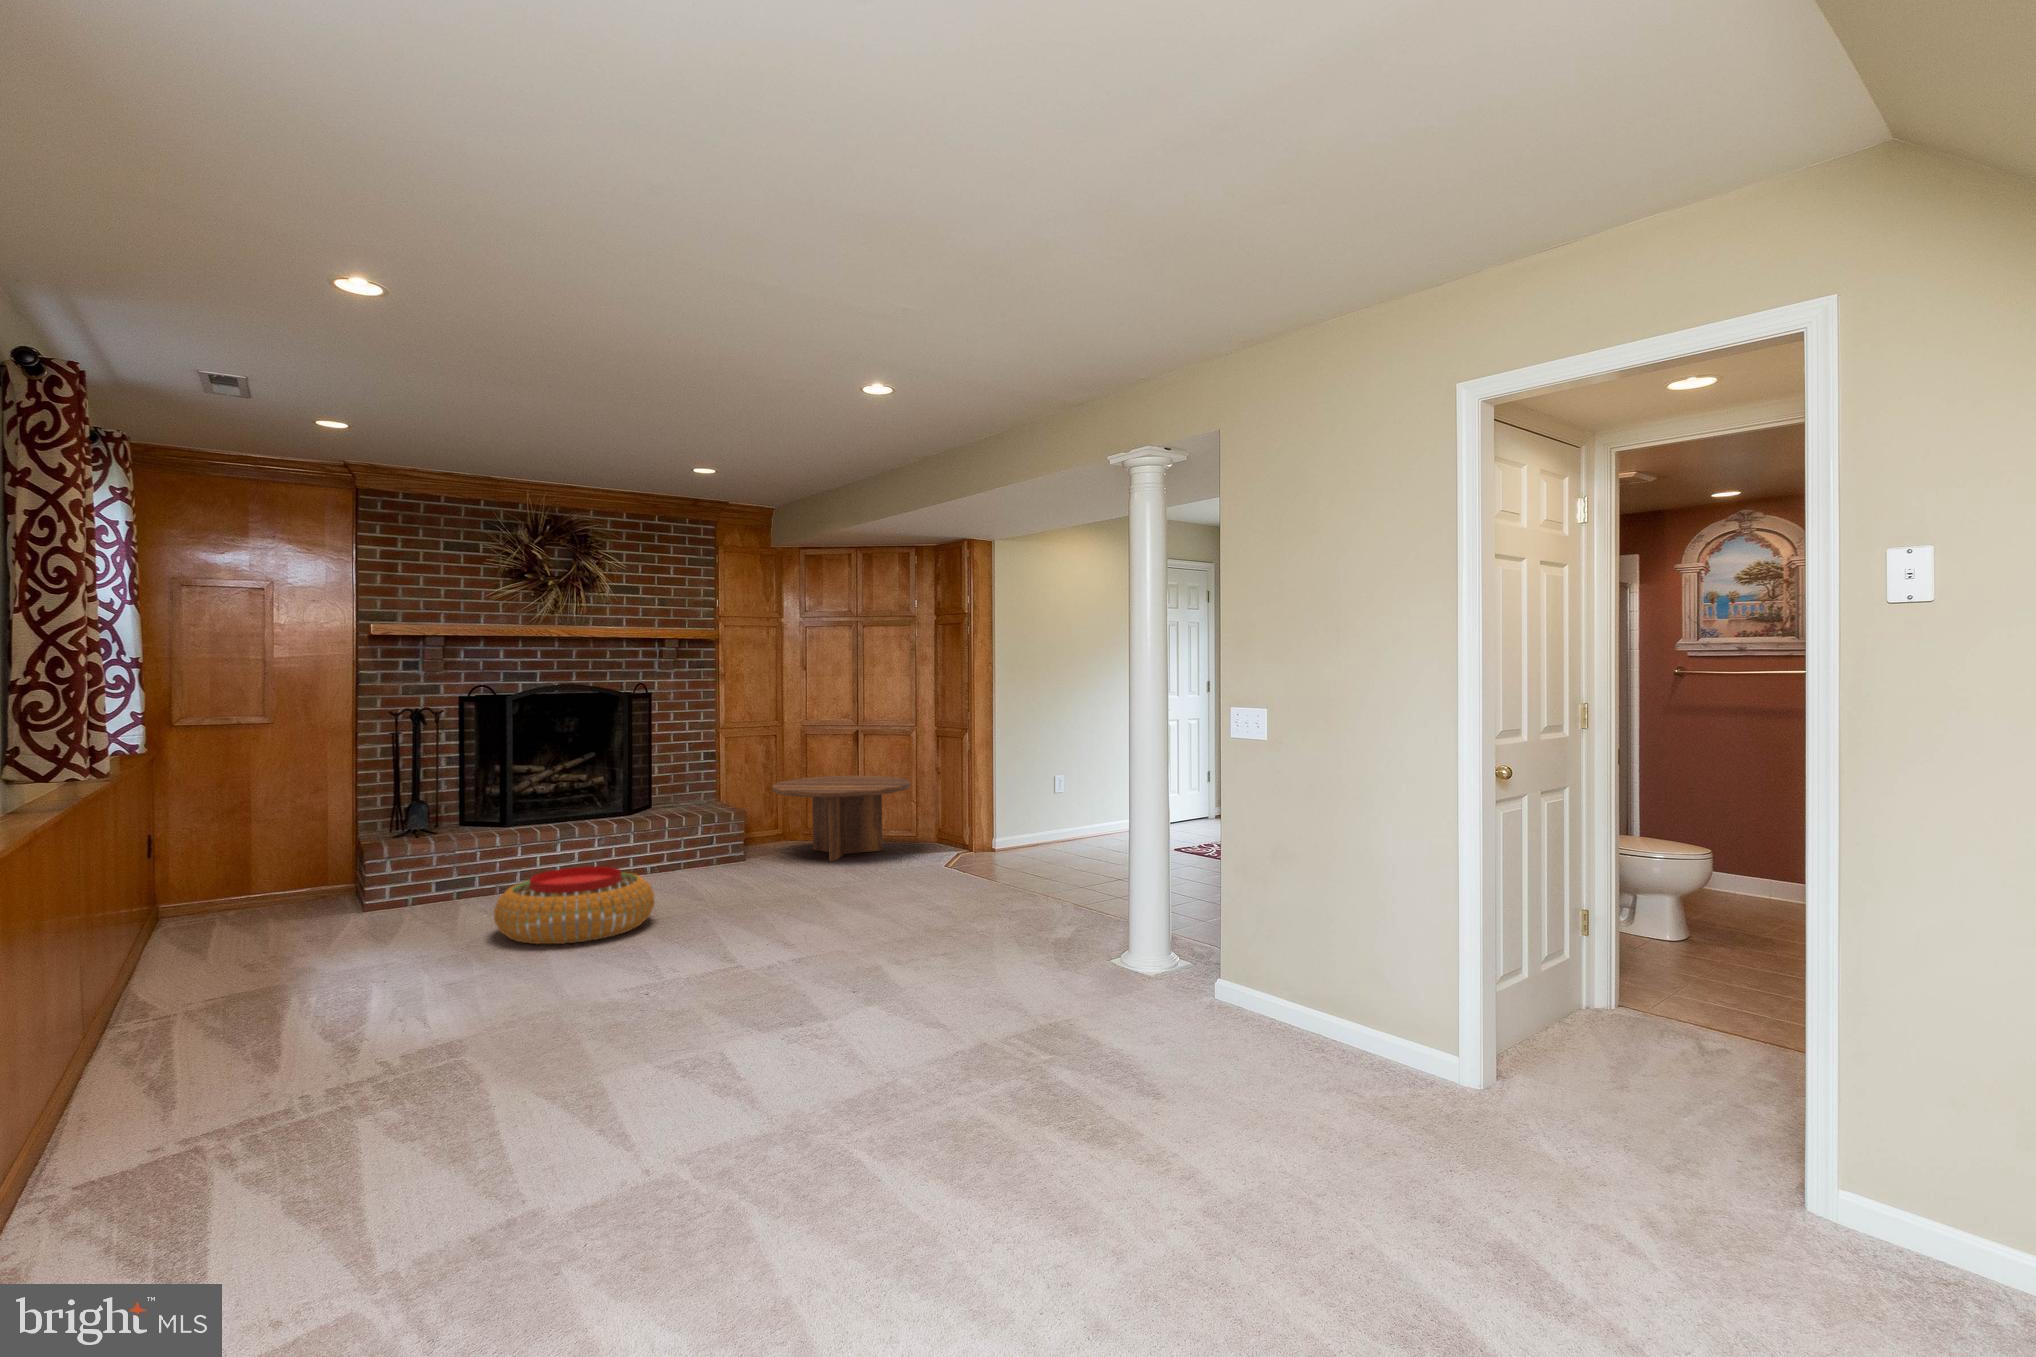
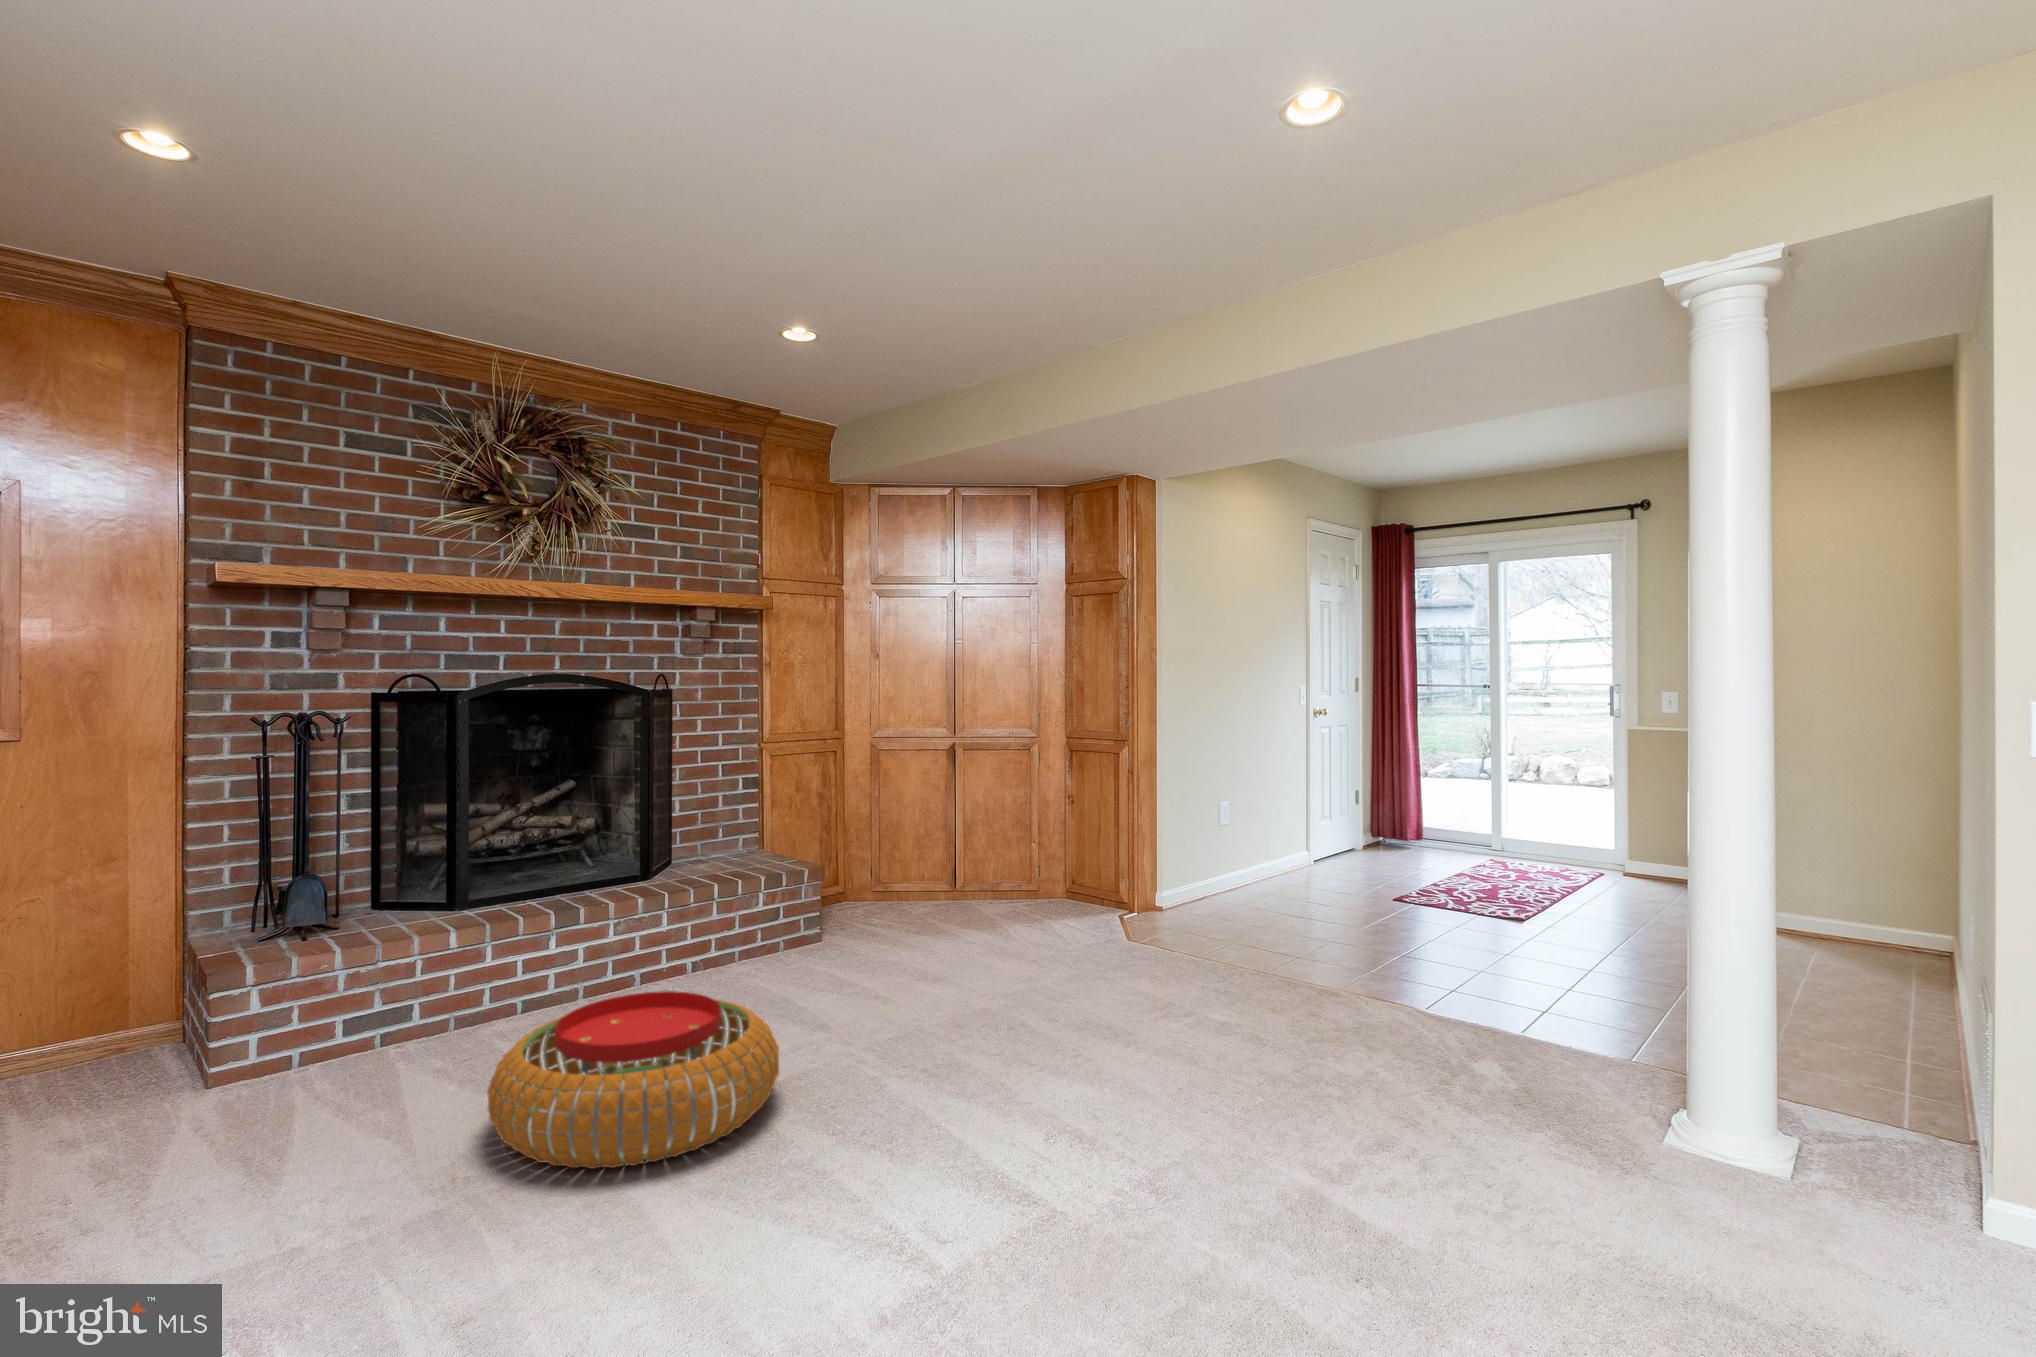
coffee table: present [772,775,910,862] -> none [856,807,1056,940]

